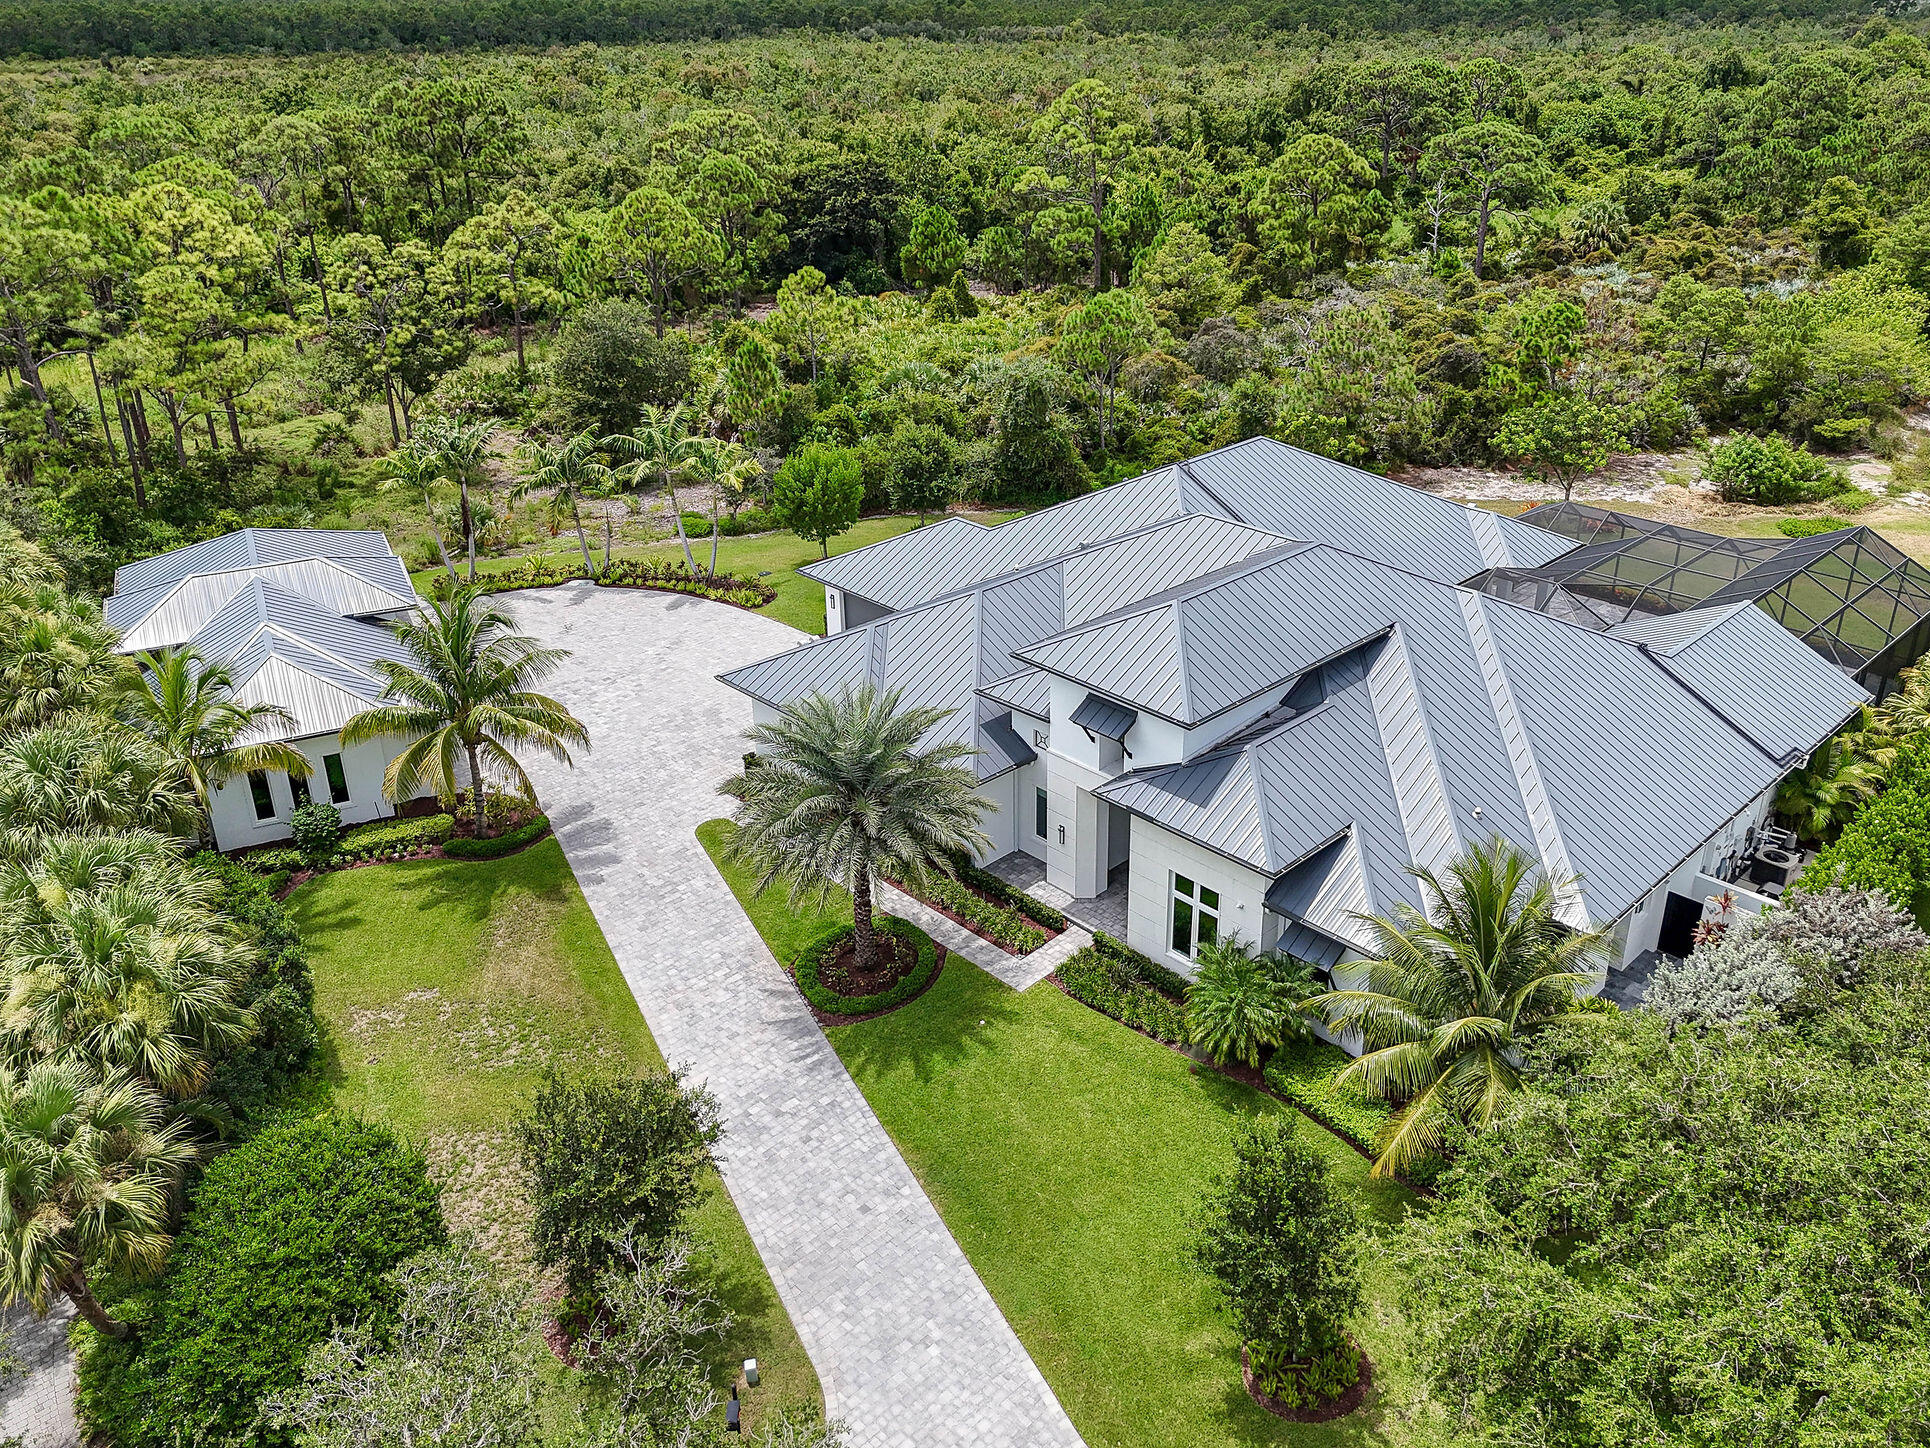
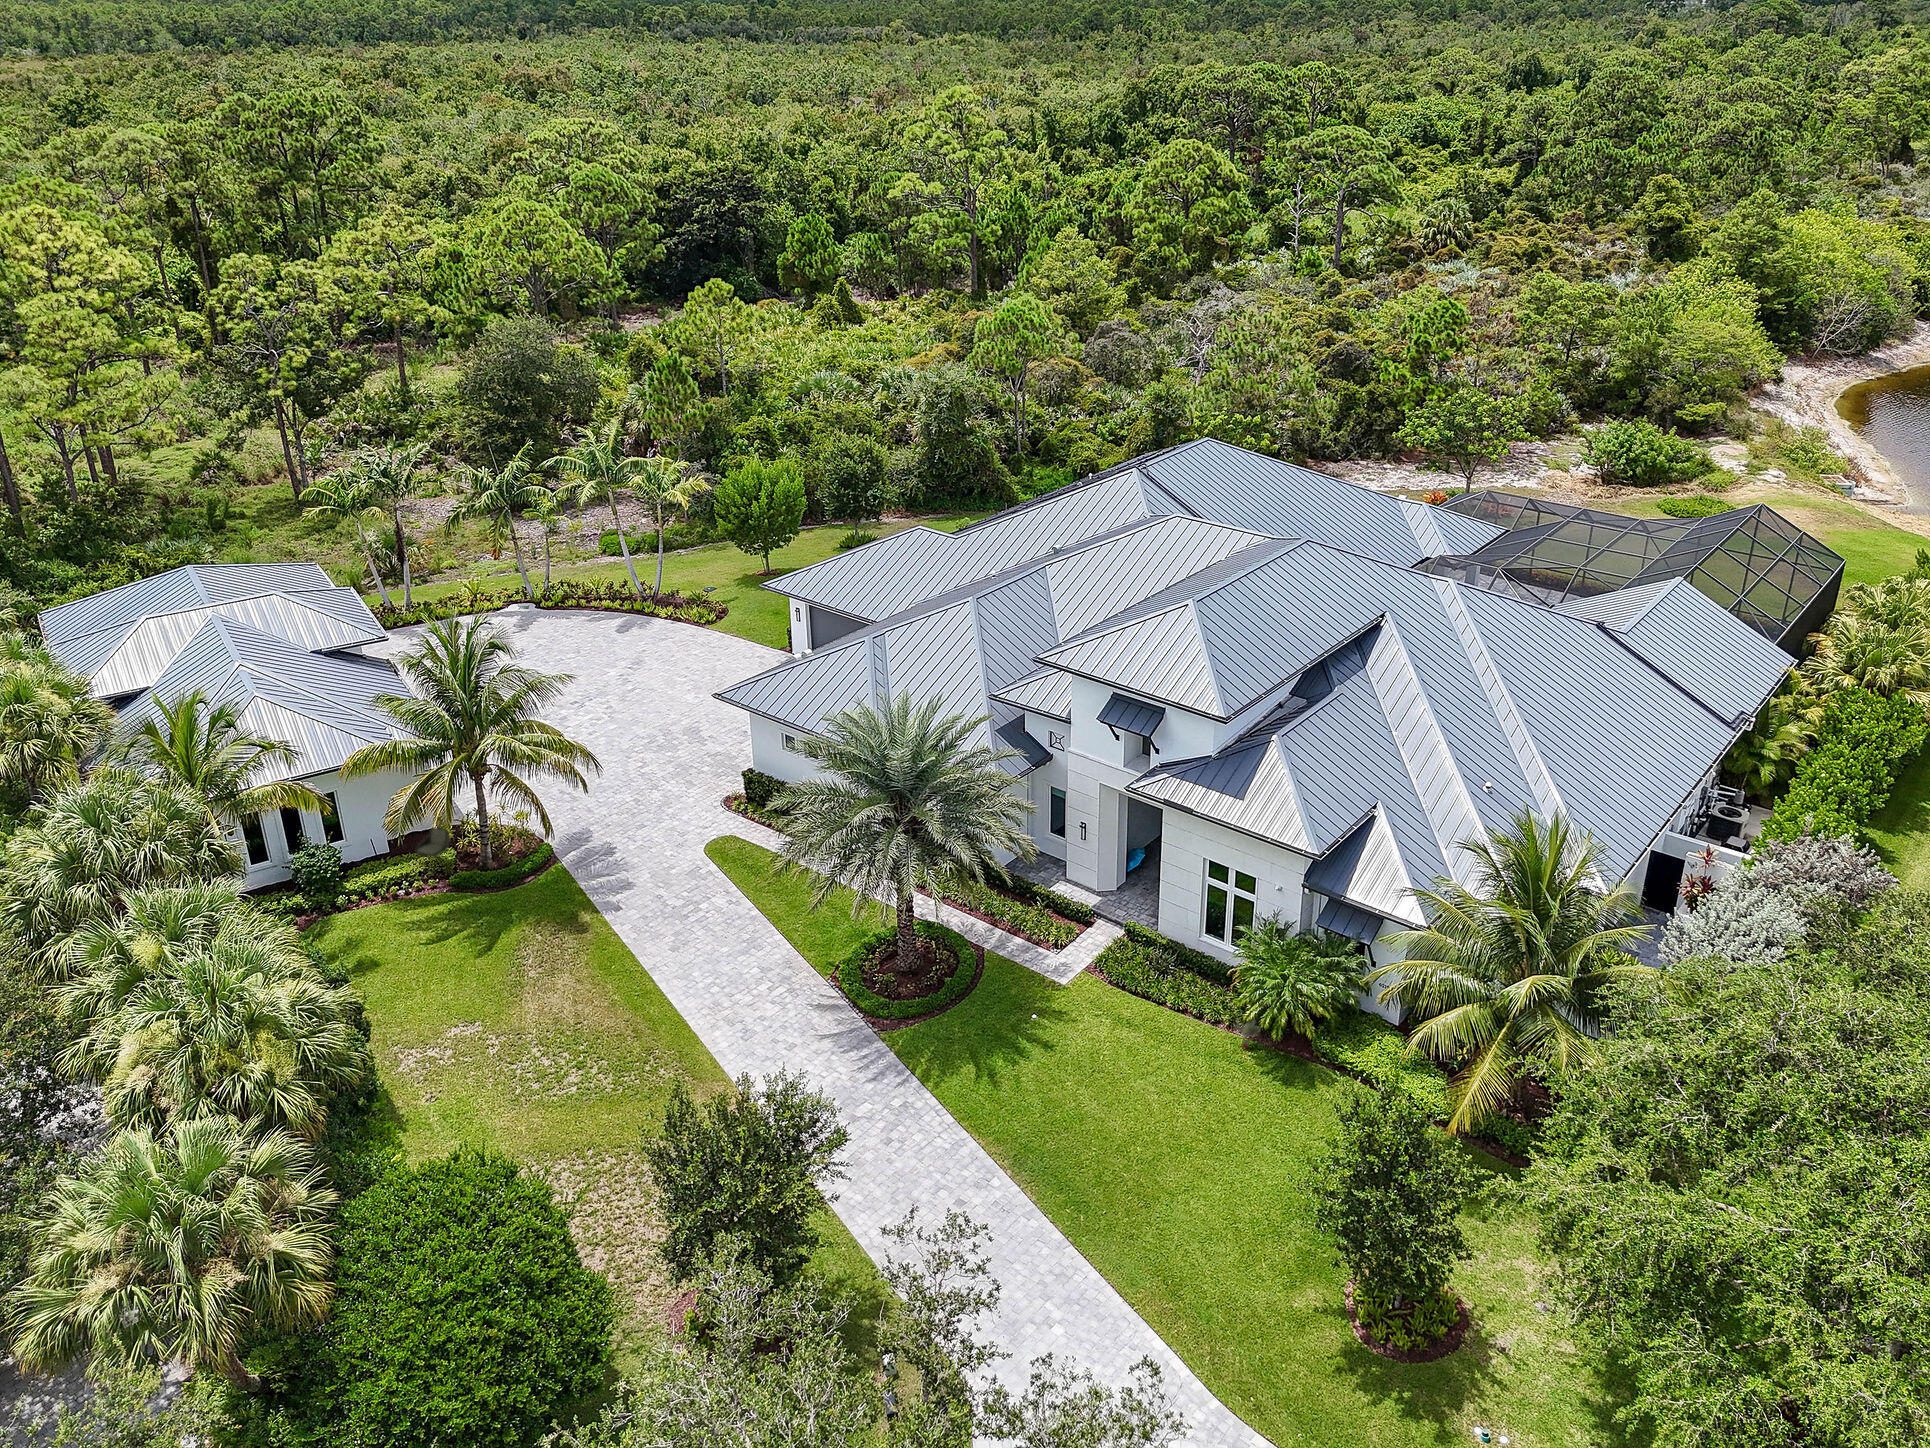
lounge chair: none [415,794,455,834] -> present [415,827,449,866]

